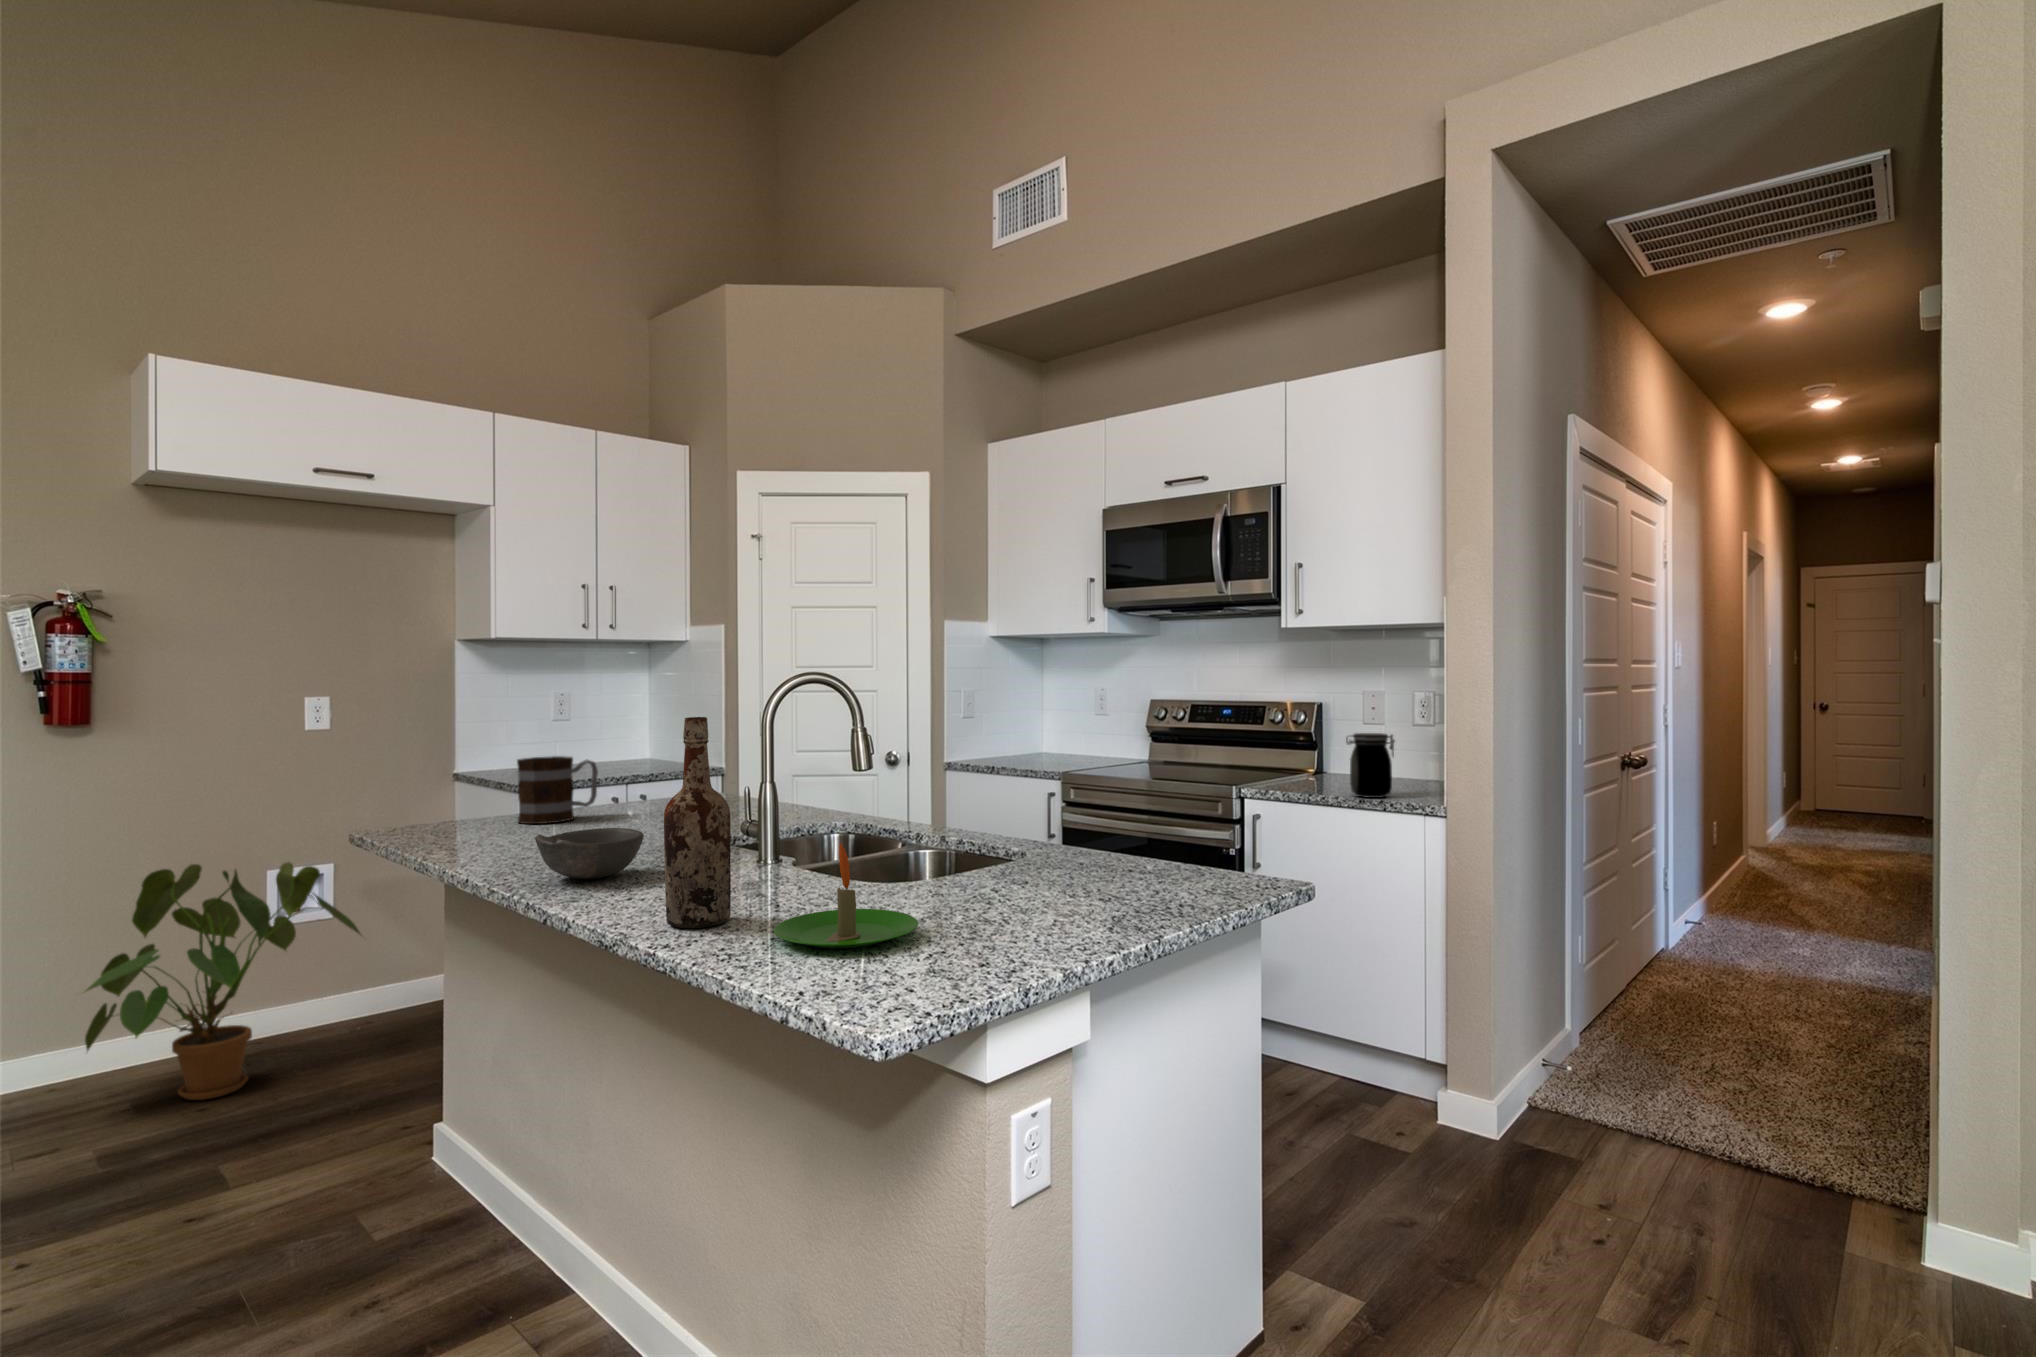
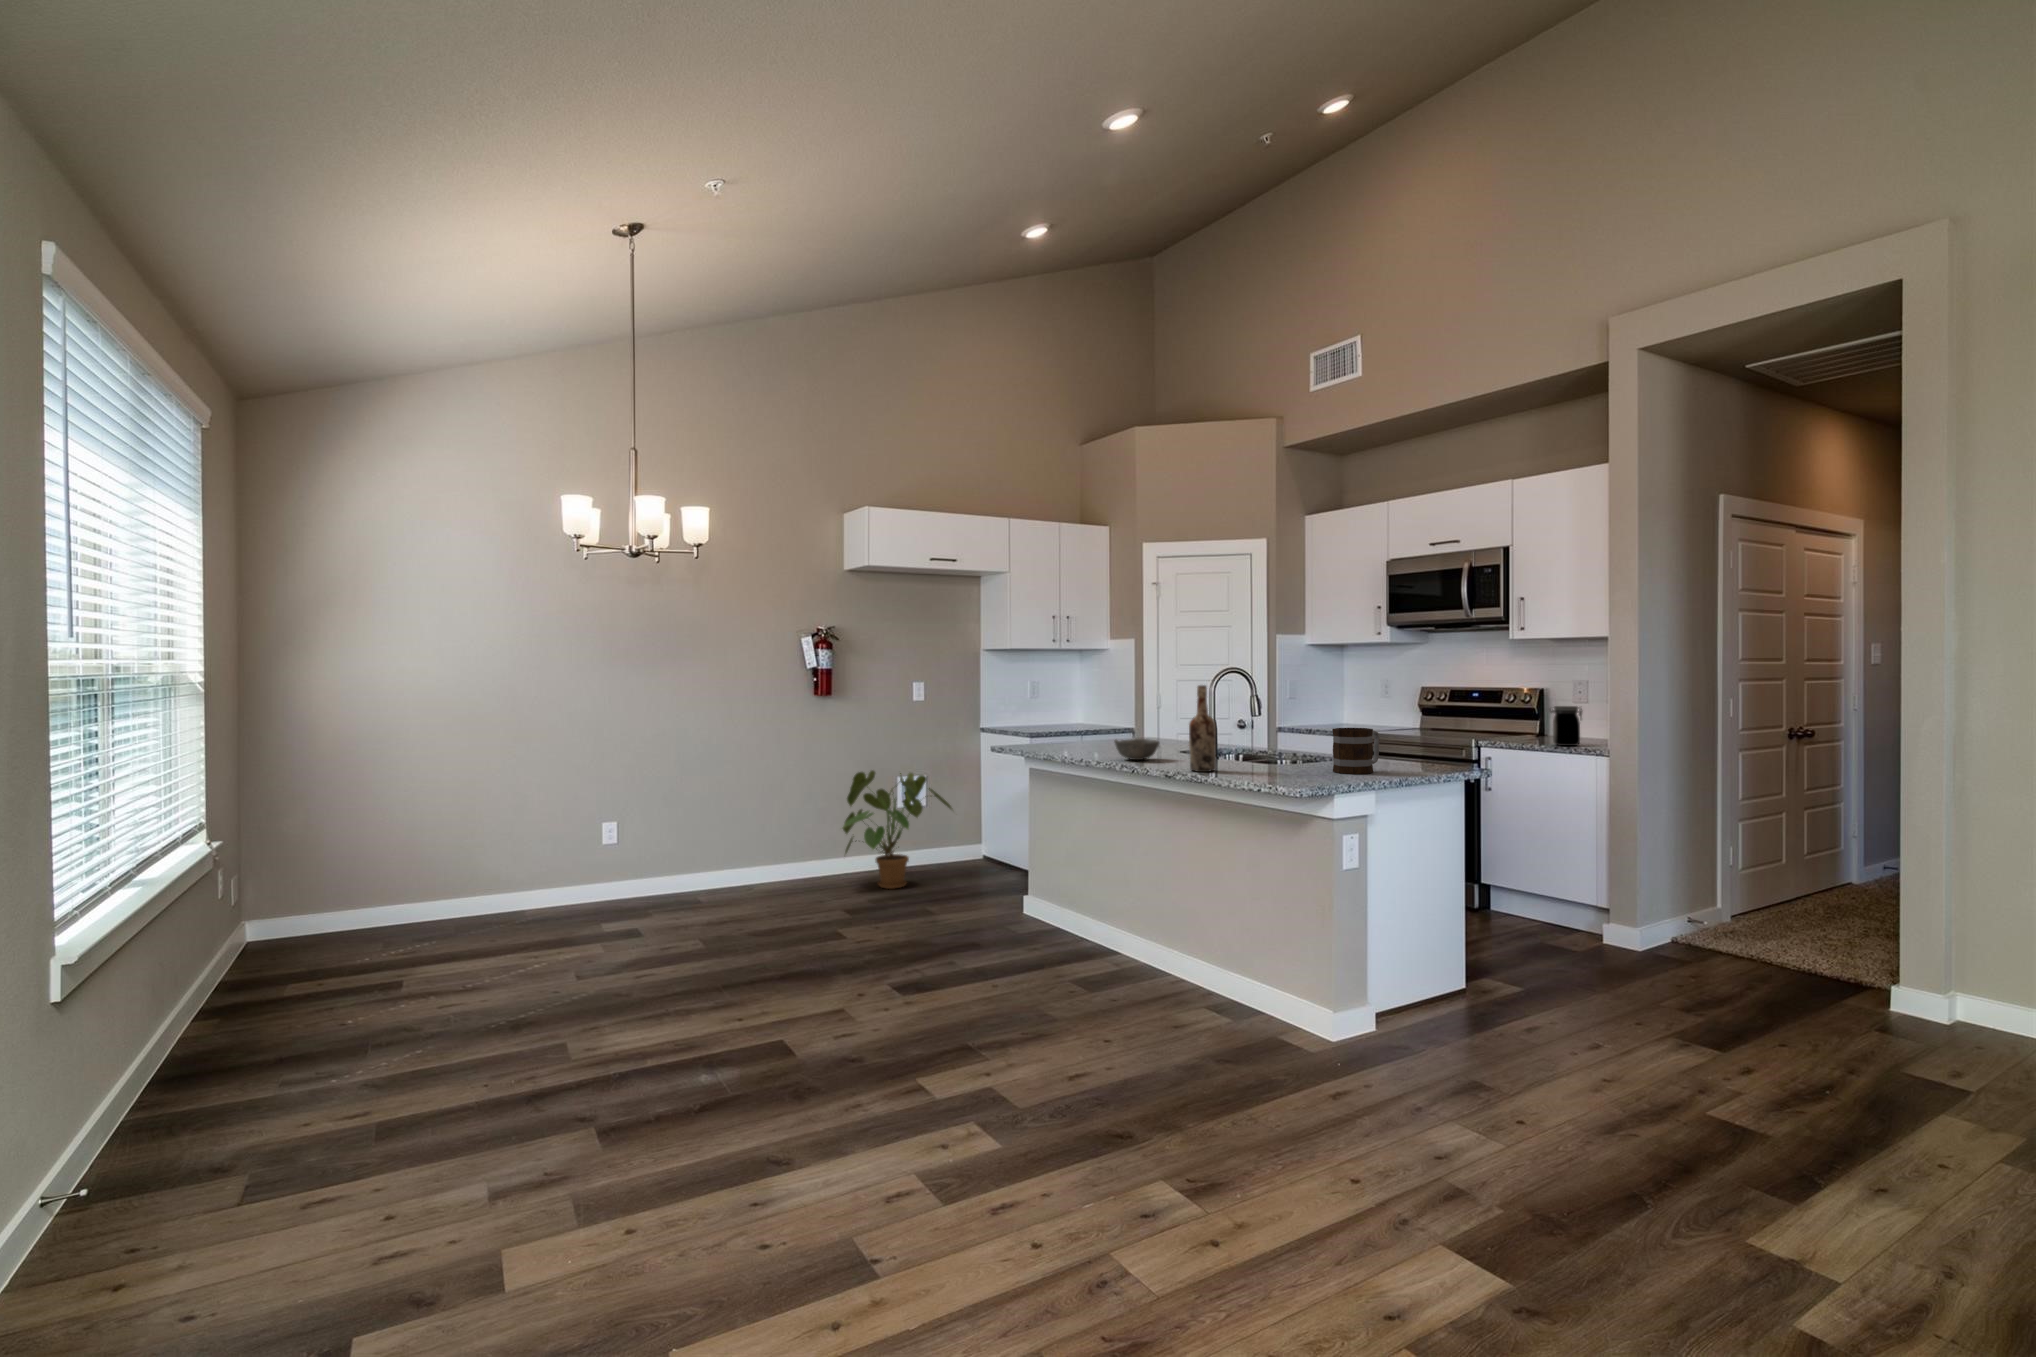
mug: present [517,756,598,824] -> present [1332,728,1379,774]
candle: present [774,843,918,948] -> none [1240,737,1301,777]

